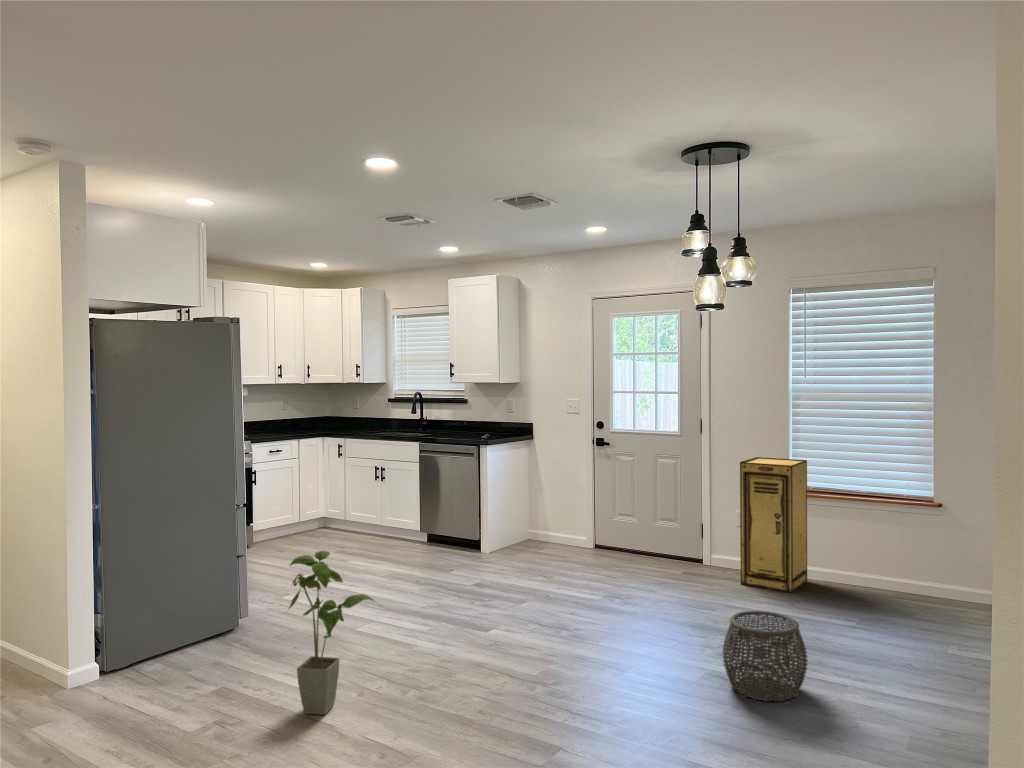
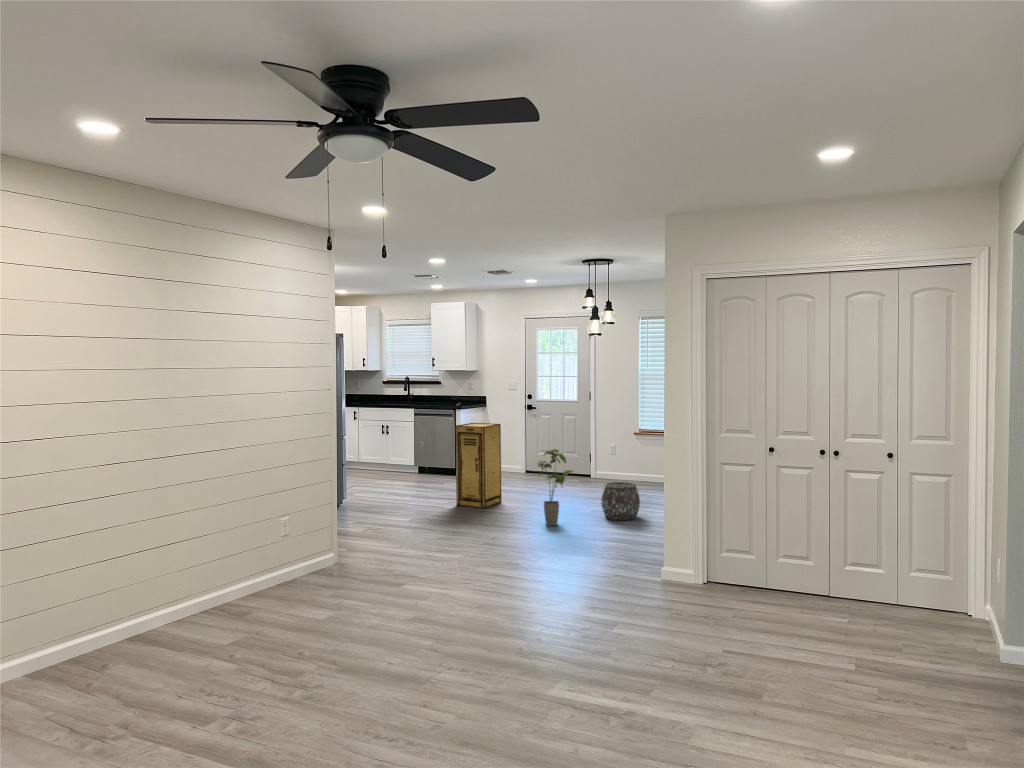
storage cabinet: present [740,457,807,593] -> present [455,423,502,509]
house plant: present [289,551,375,715] -> present [538,449,573,526]

